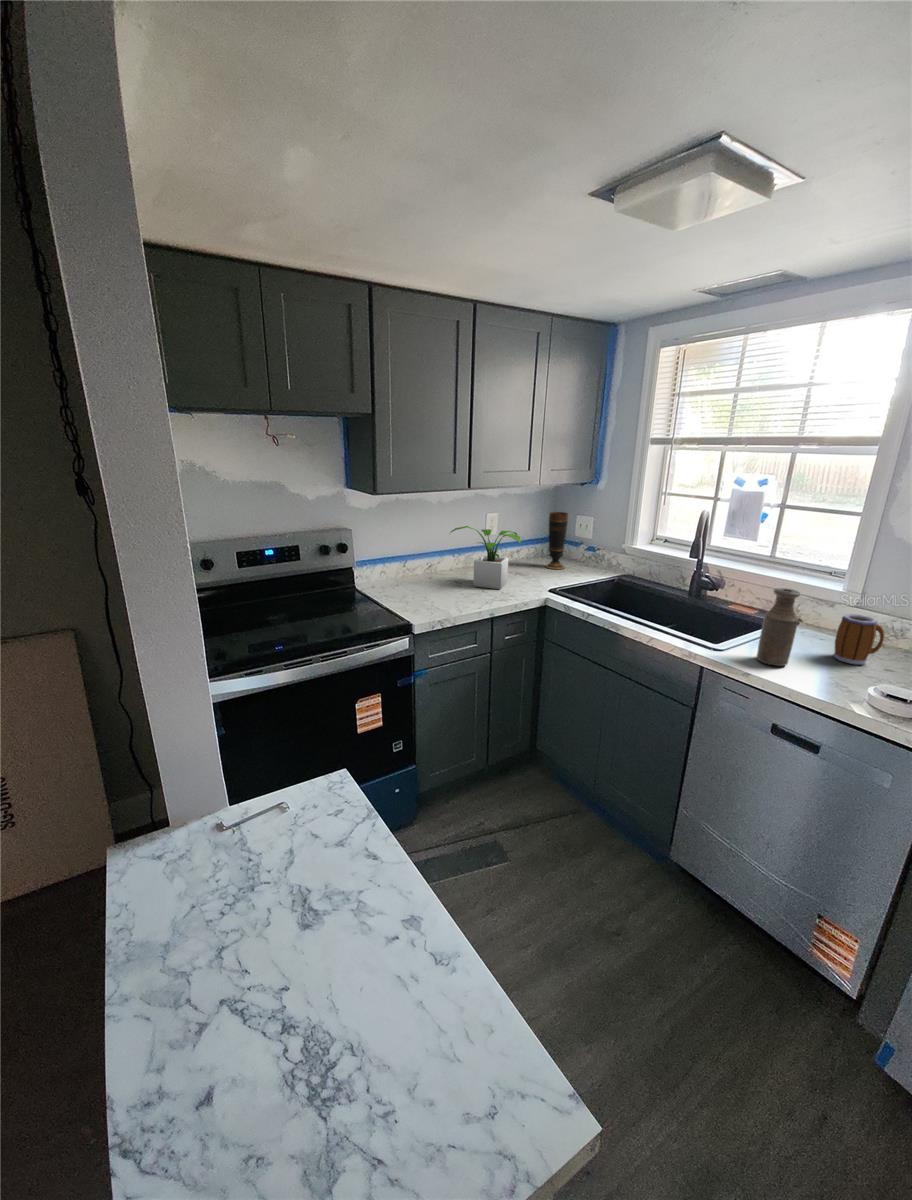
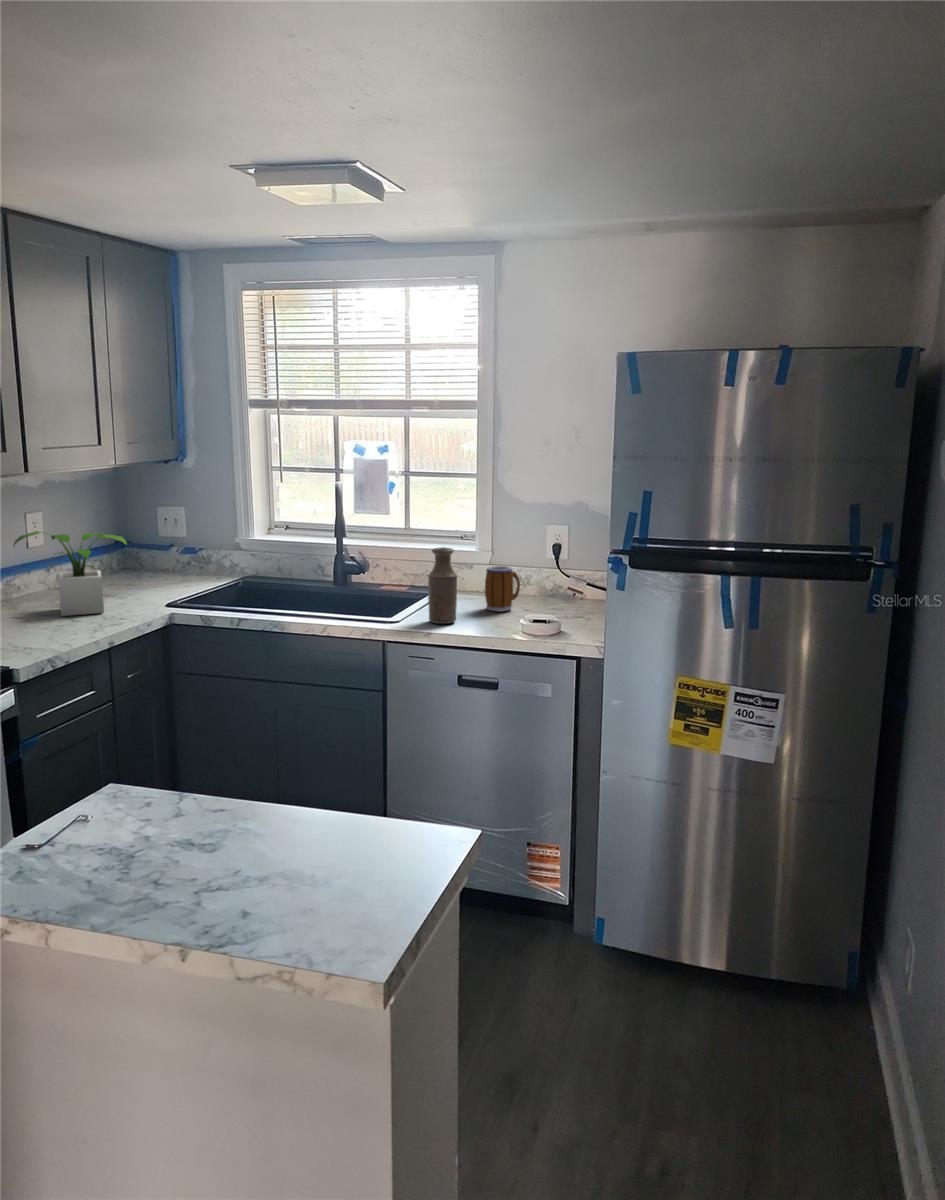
vase: present [545,512,568,569] -> none [128,504,162,583]

